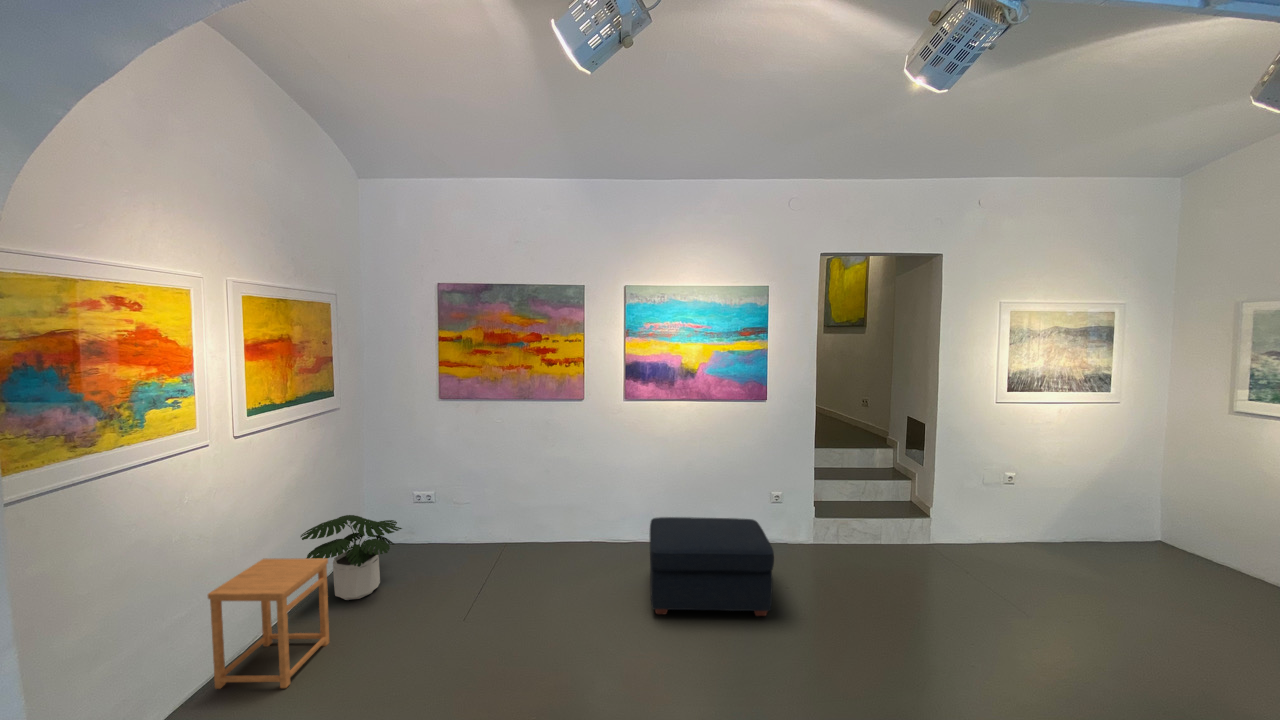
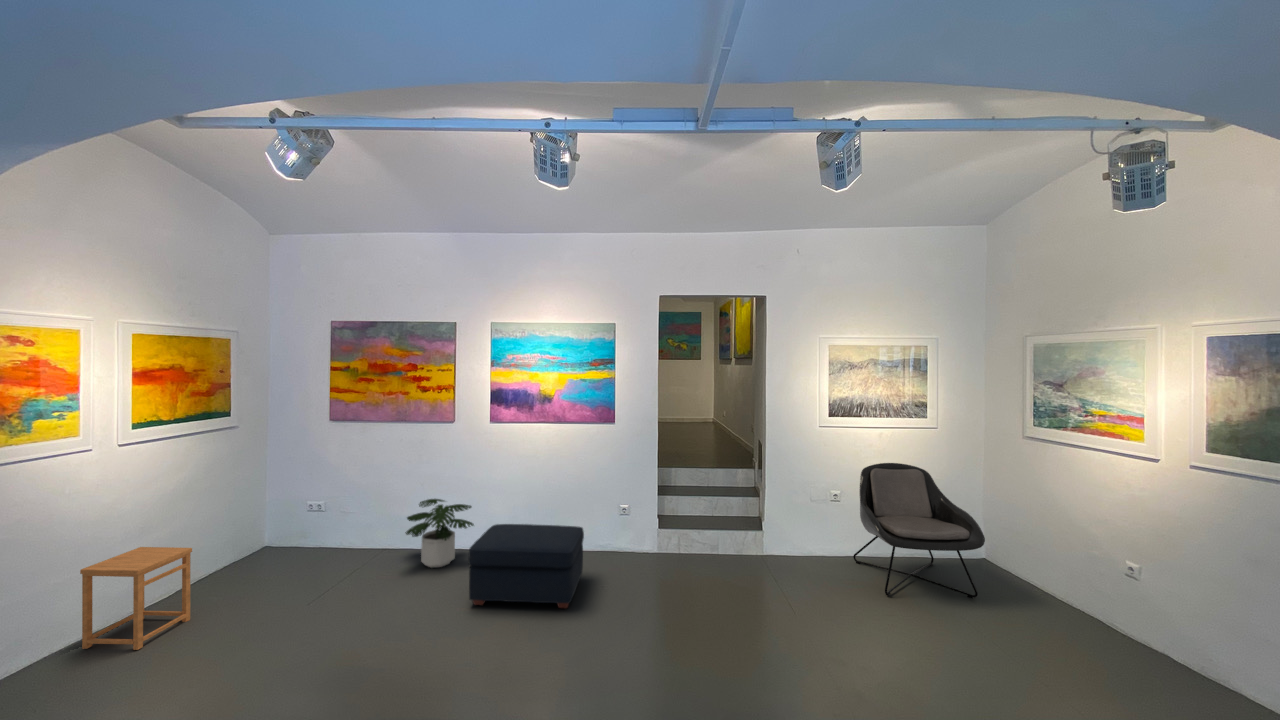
lounge chair: none [1031,442,1220,593] -> present [853,463,985,599]
potted plant: present [301,515,402,600] -> present [405,499,474,568]

